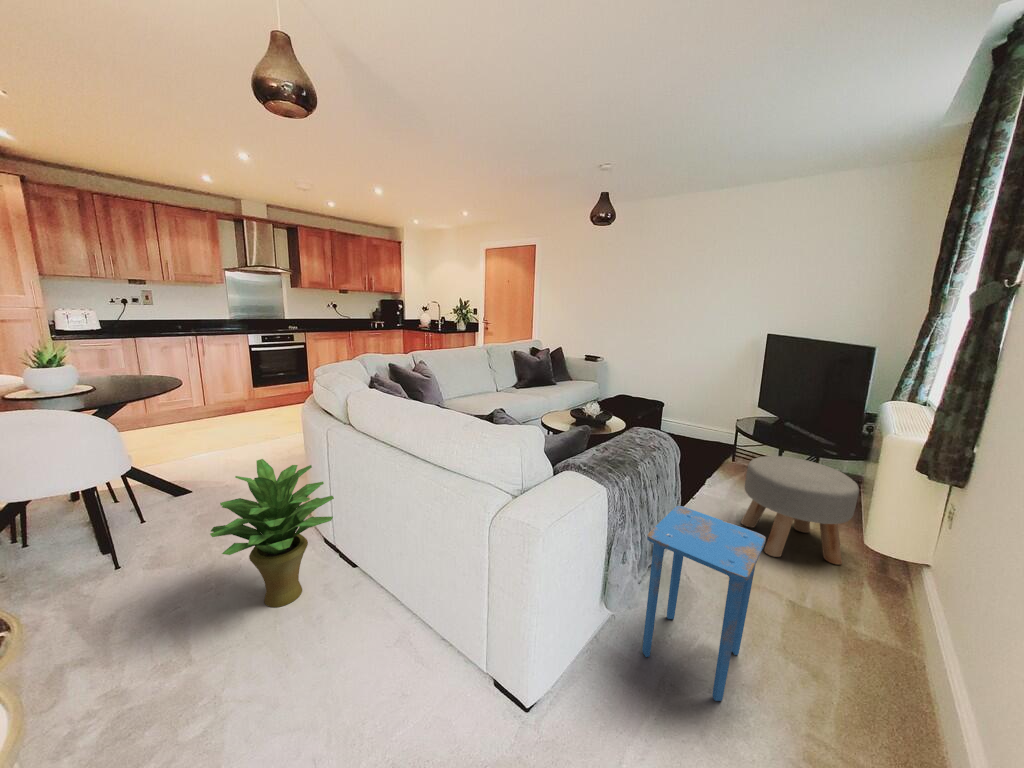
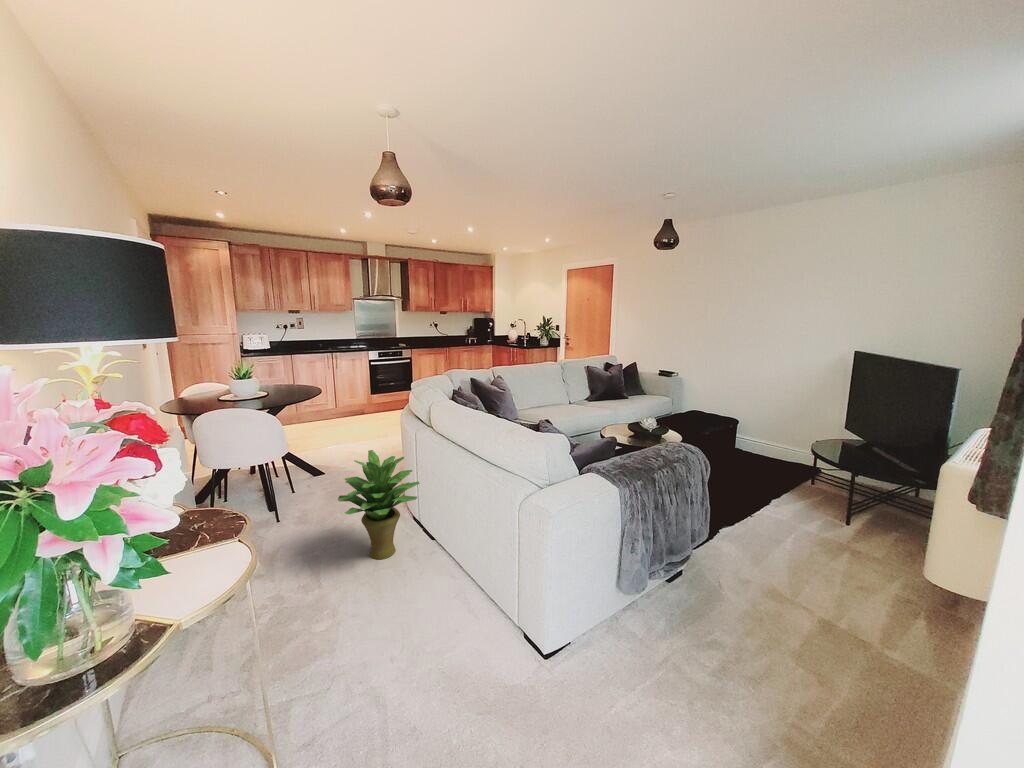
ottoman: present [741,456,859,564] -> none [798,480,923,597]
side table: present [642,506,766,701] -> none [654,513,768,682]

